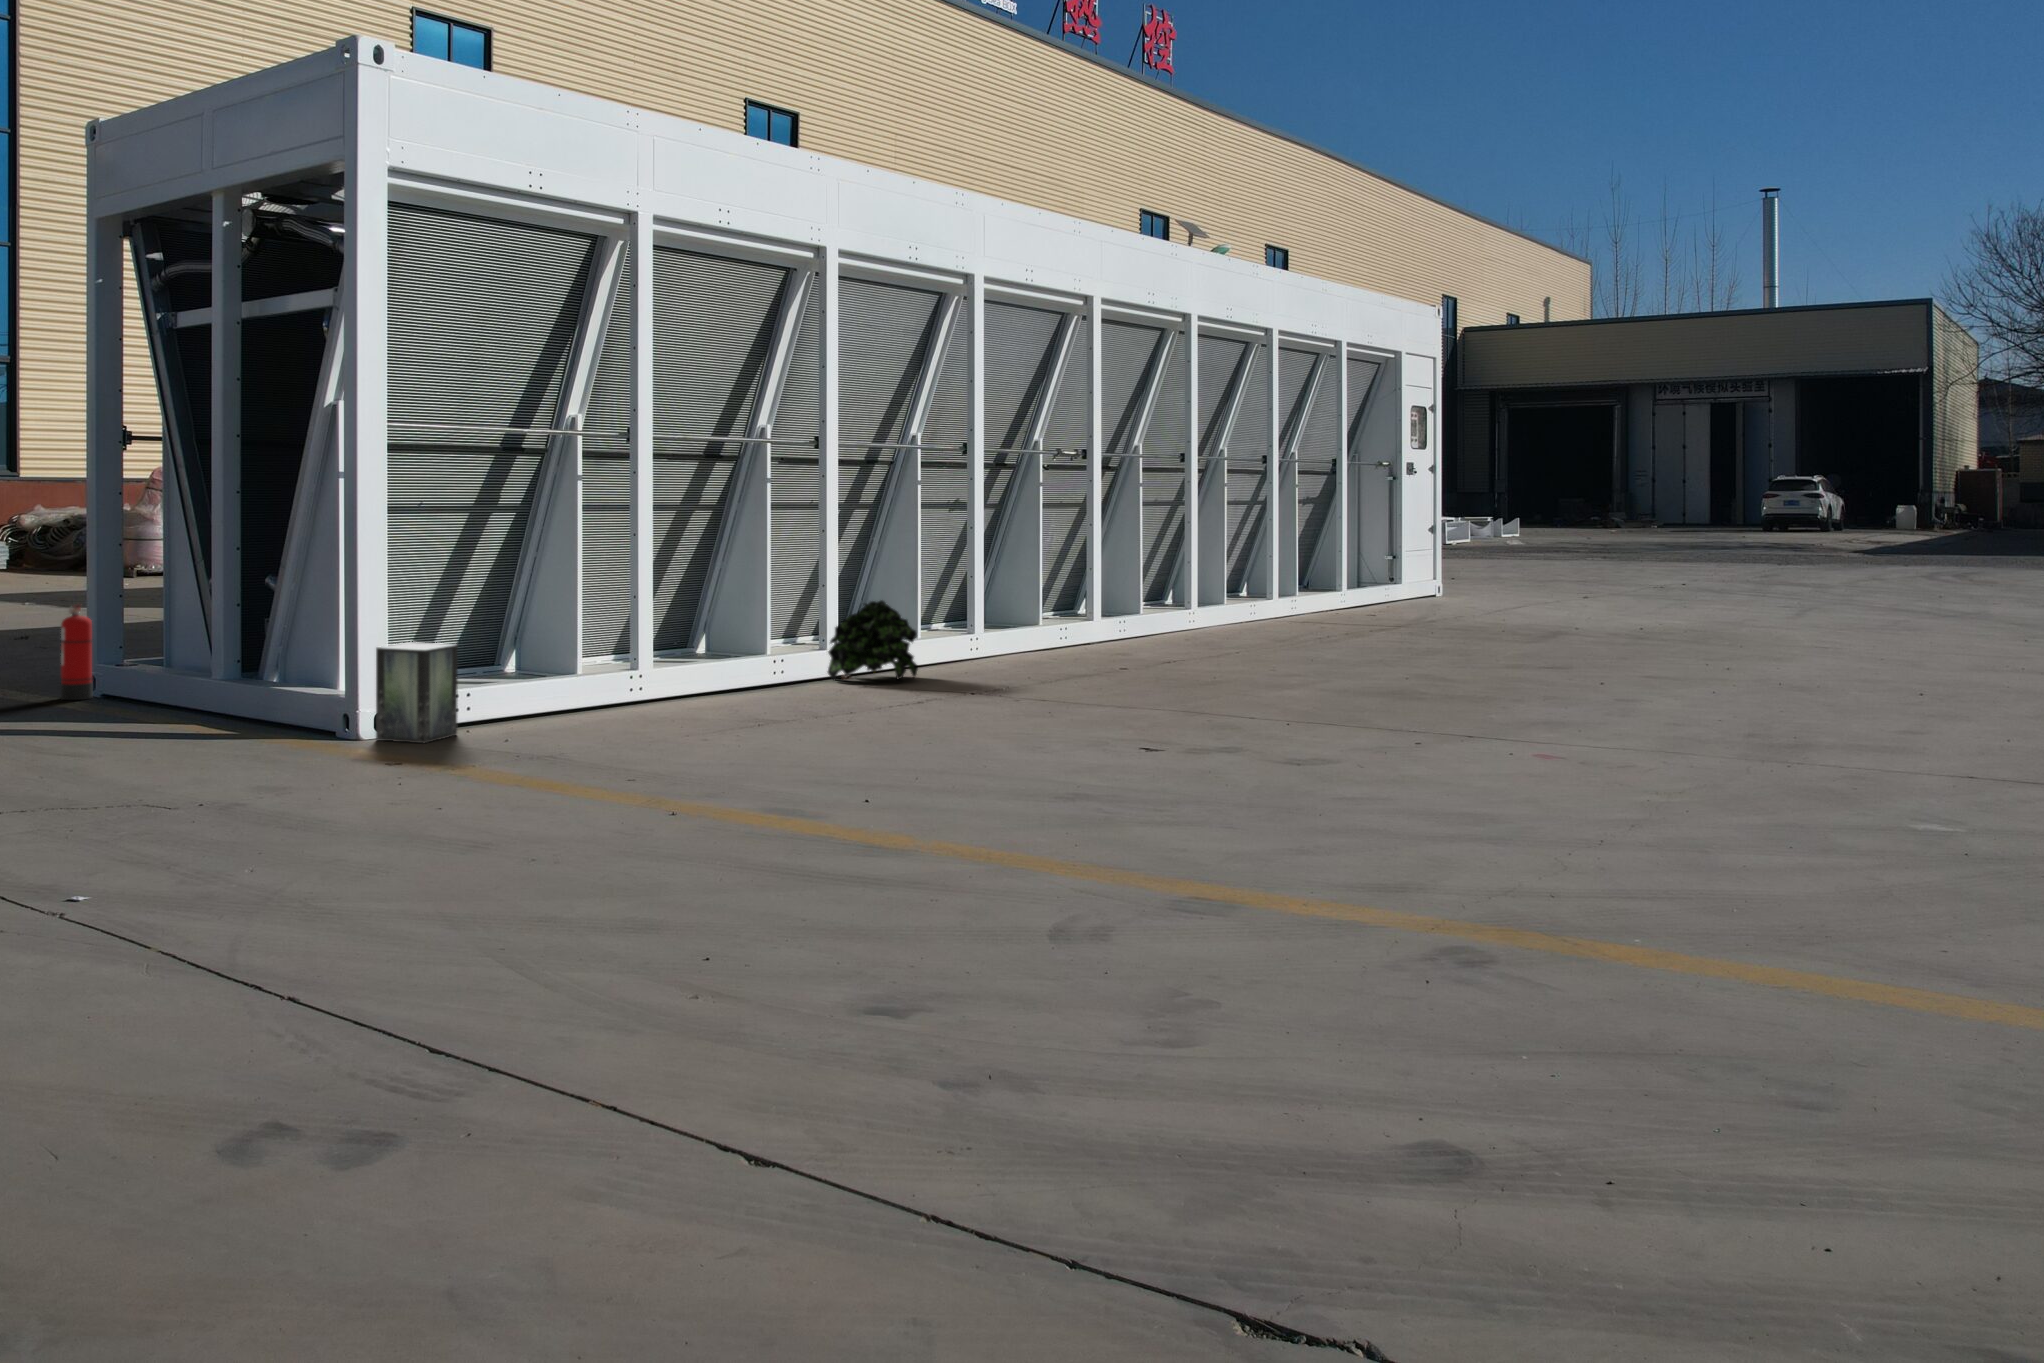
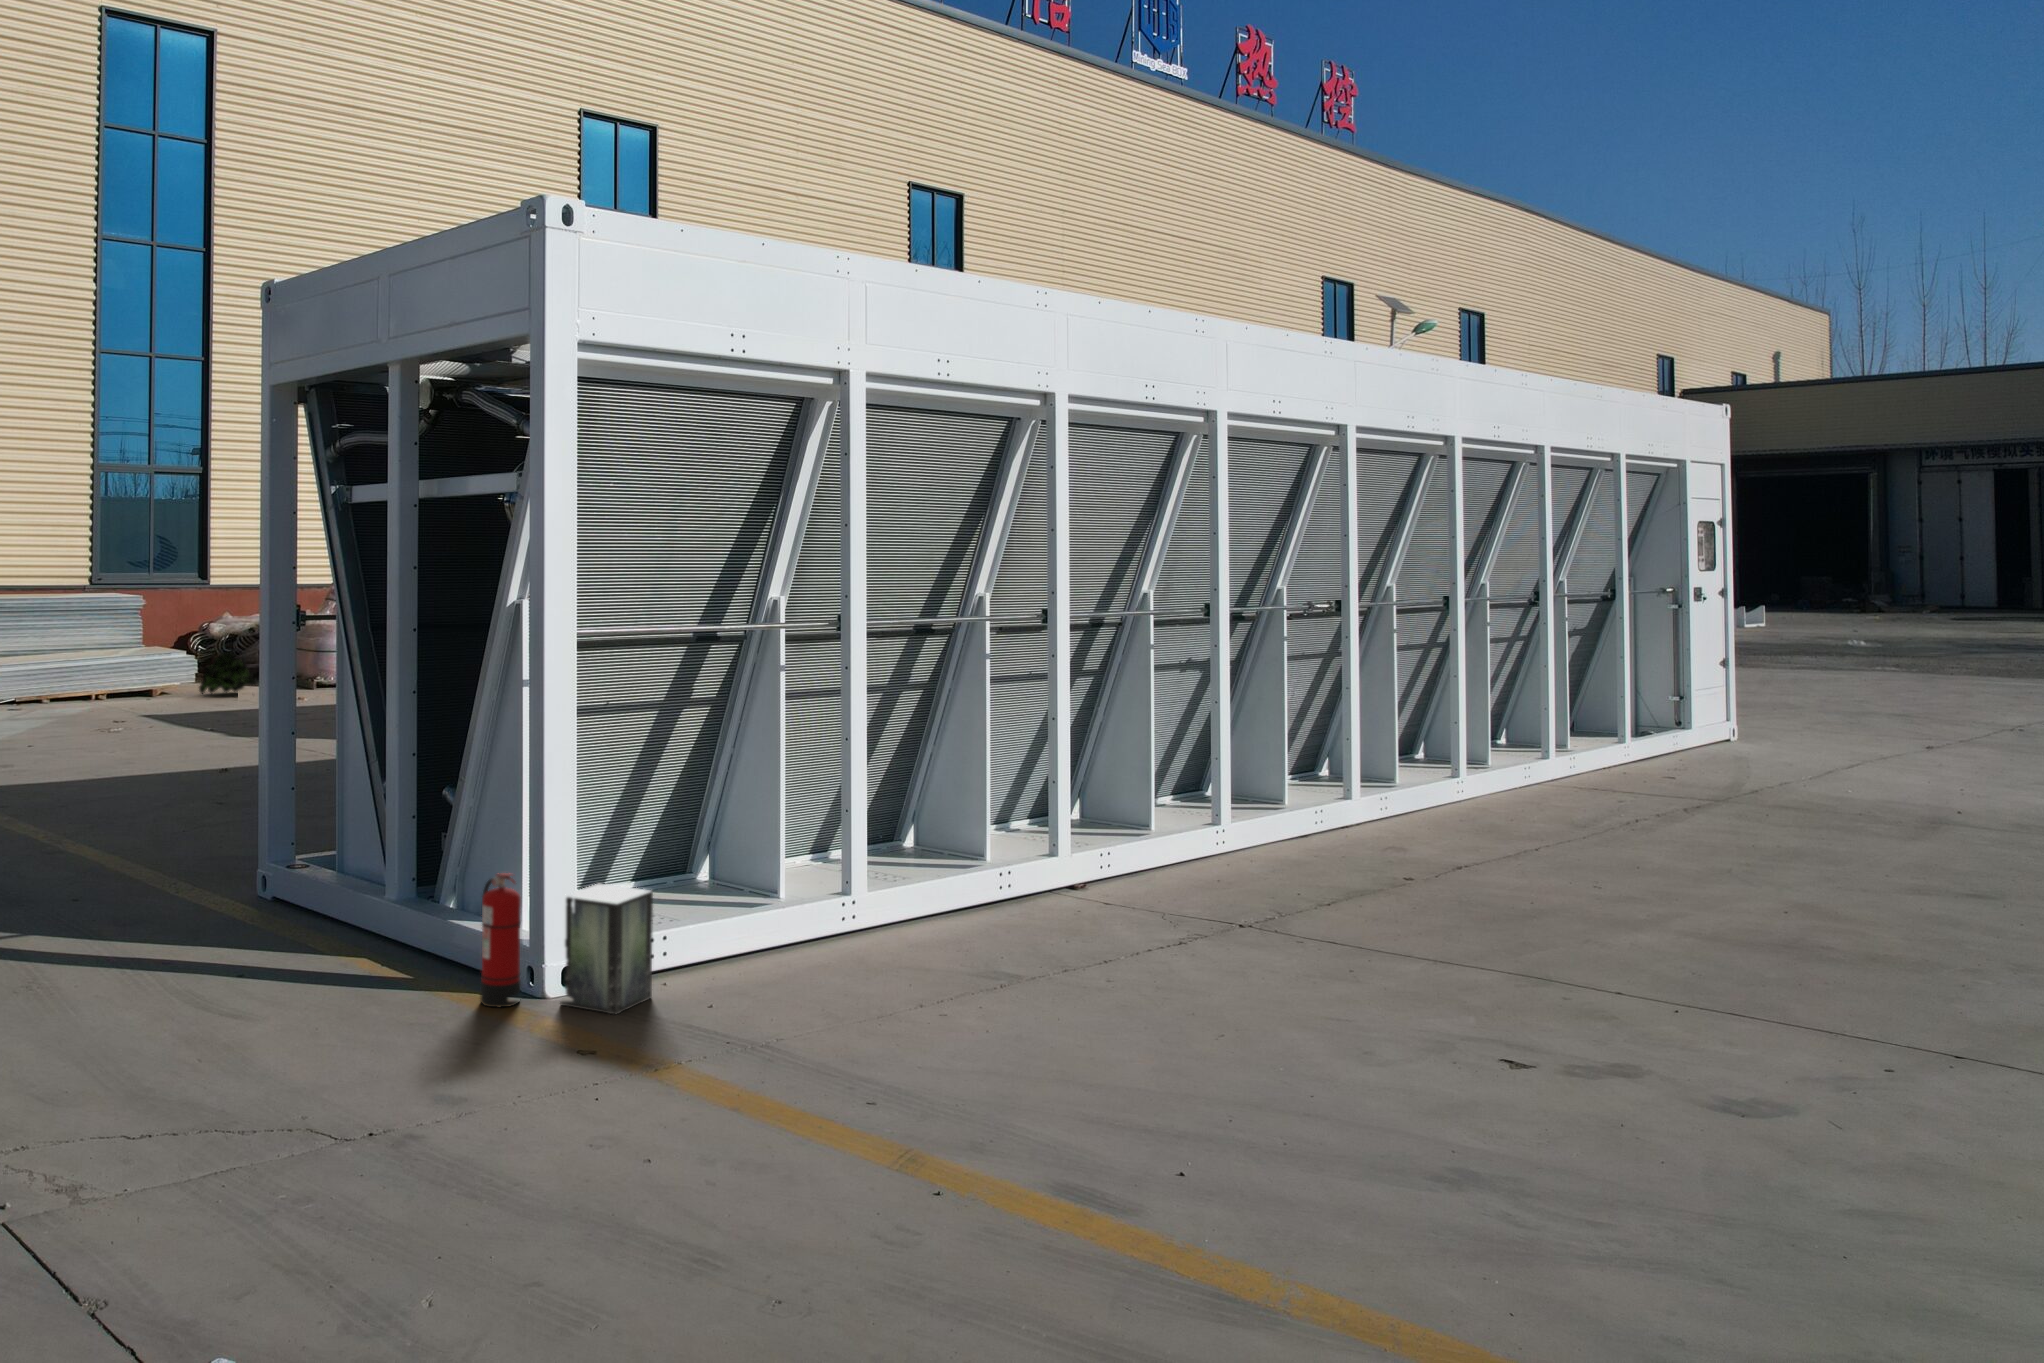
potted plant: present [828,600,918,680] -> present [199,651,256,694]
fire extinguisher: present [61,604,93,700] -> present [481,873,521,1007]

